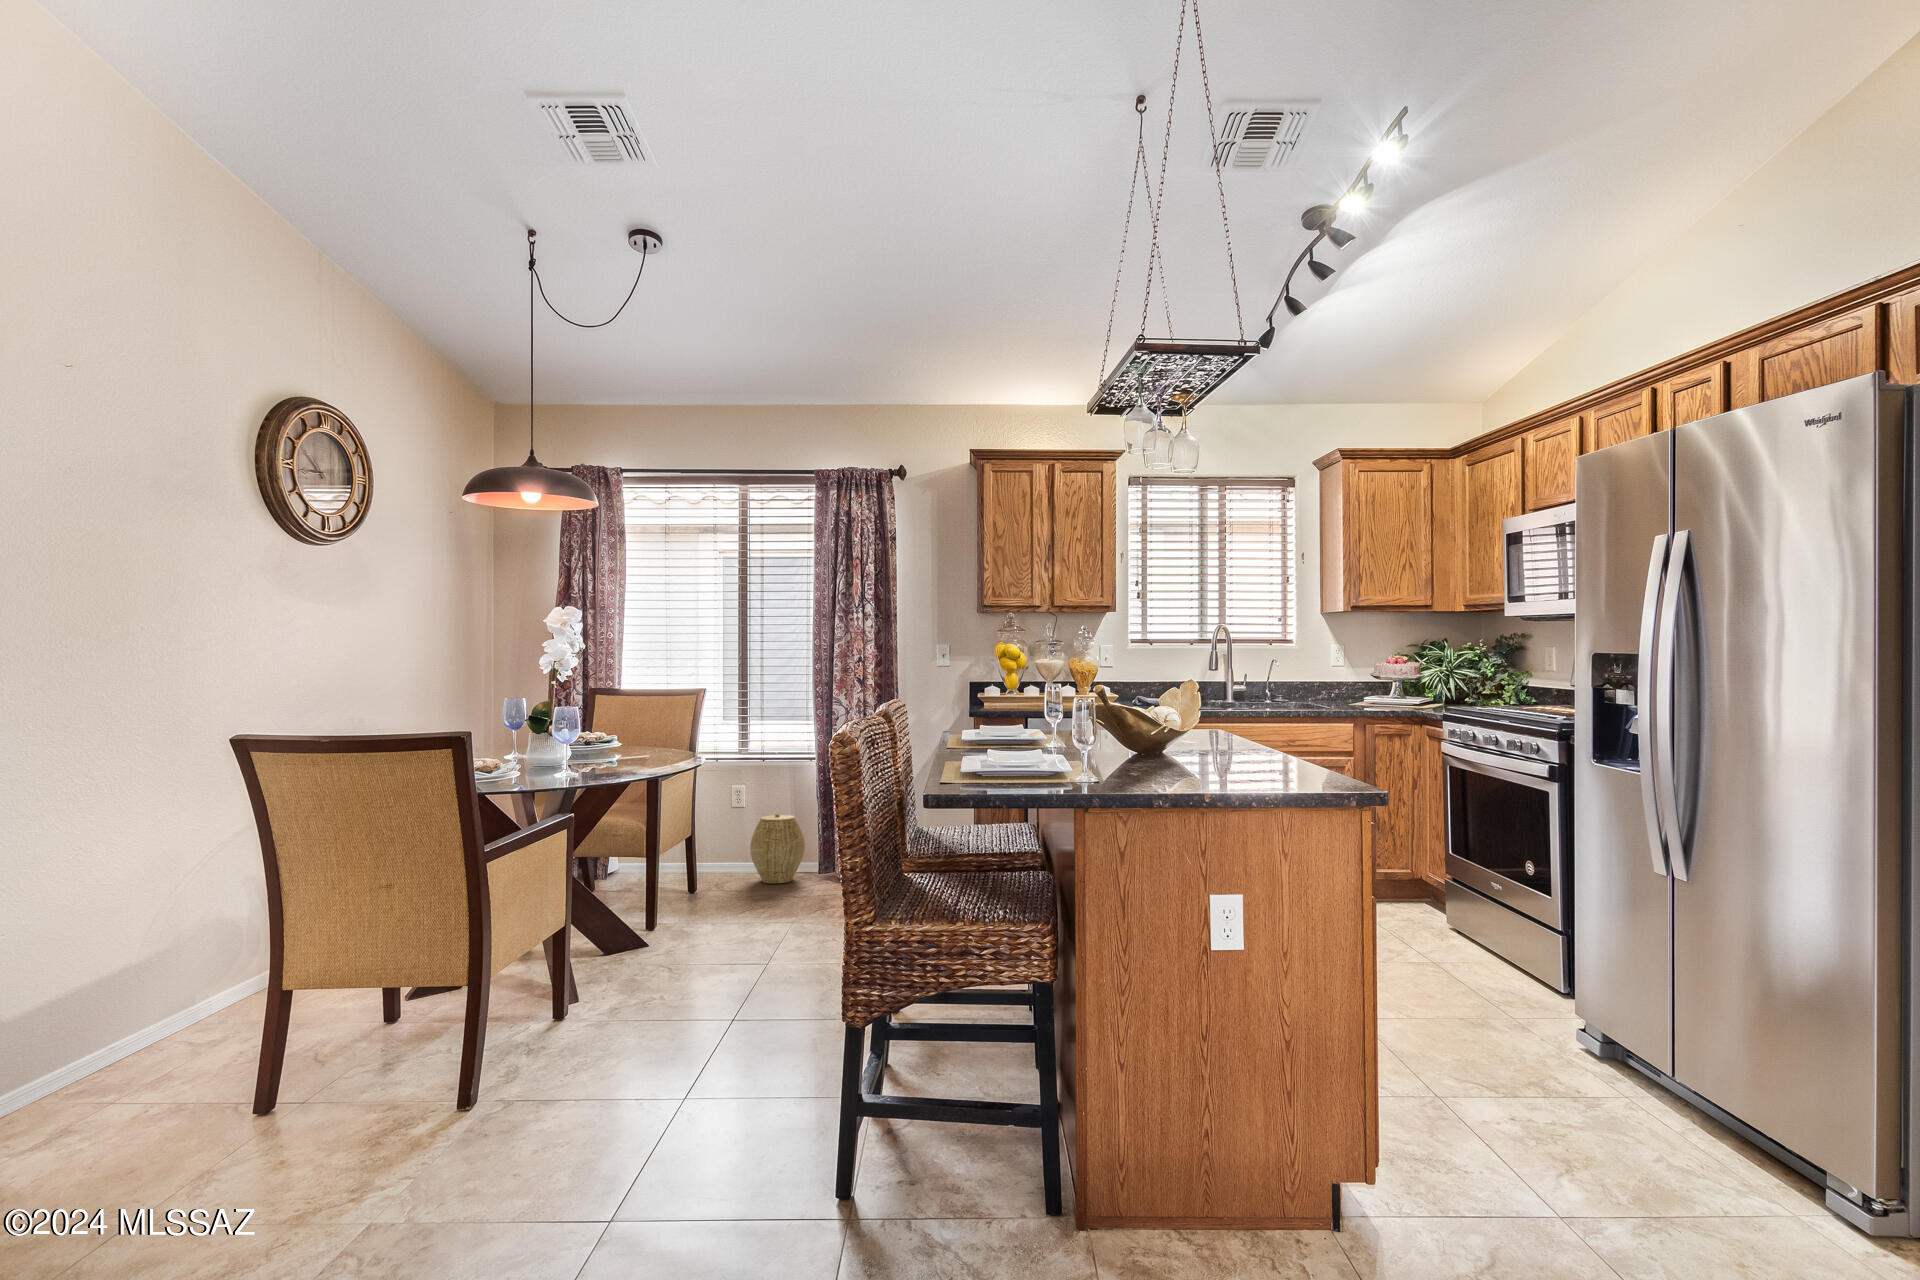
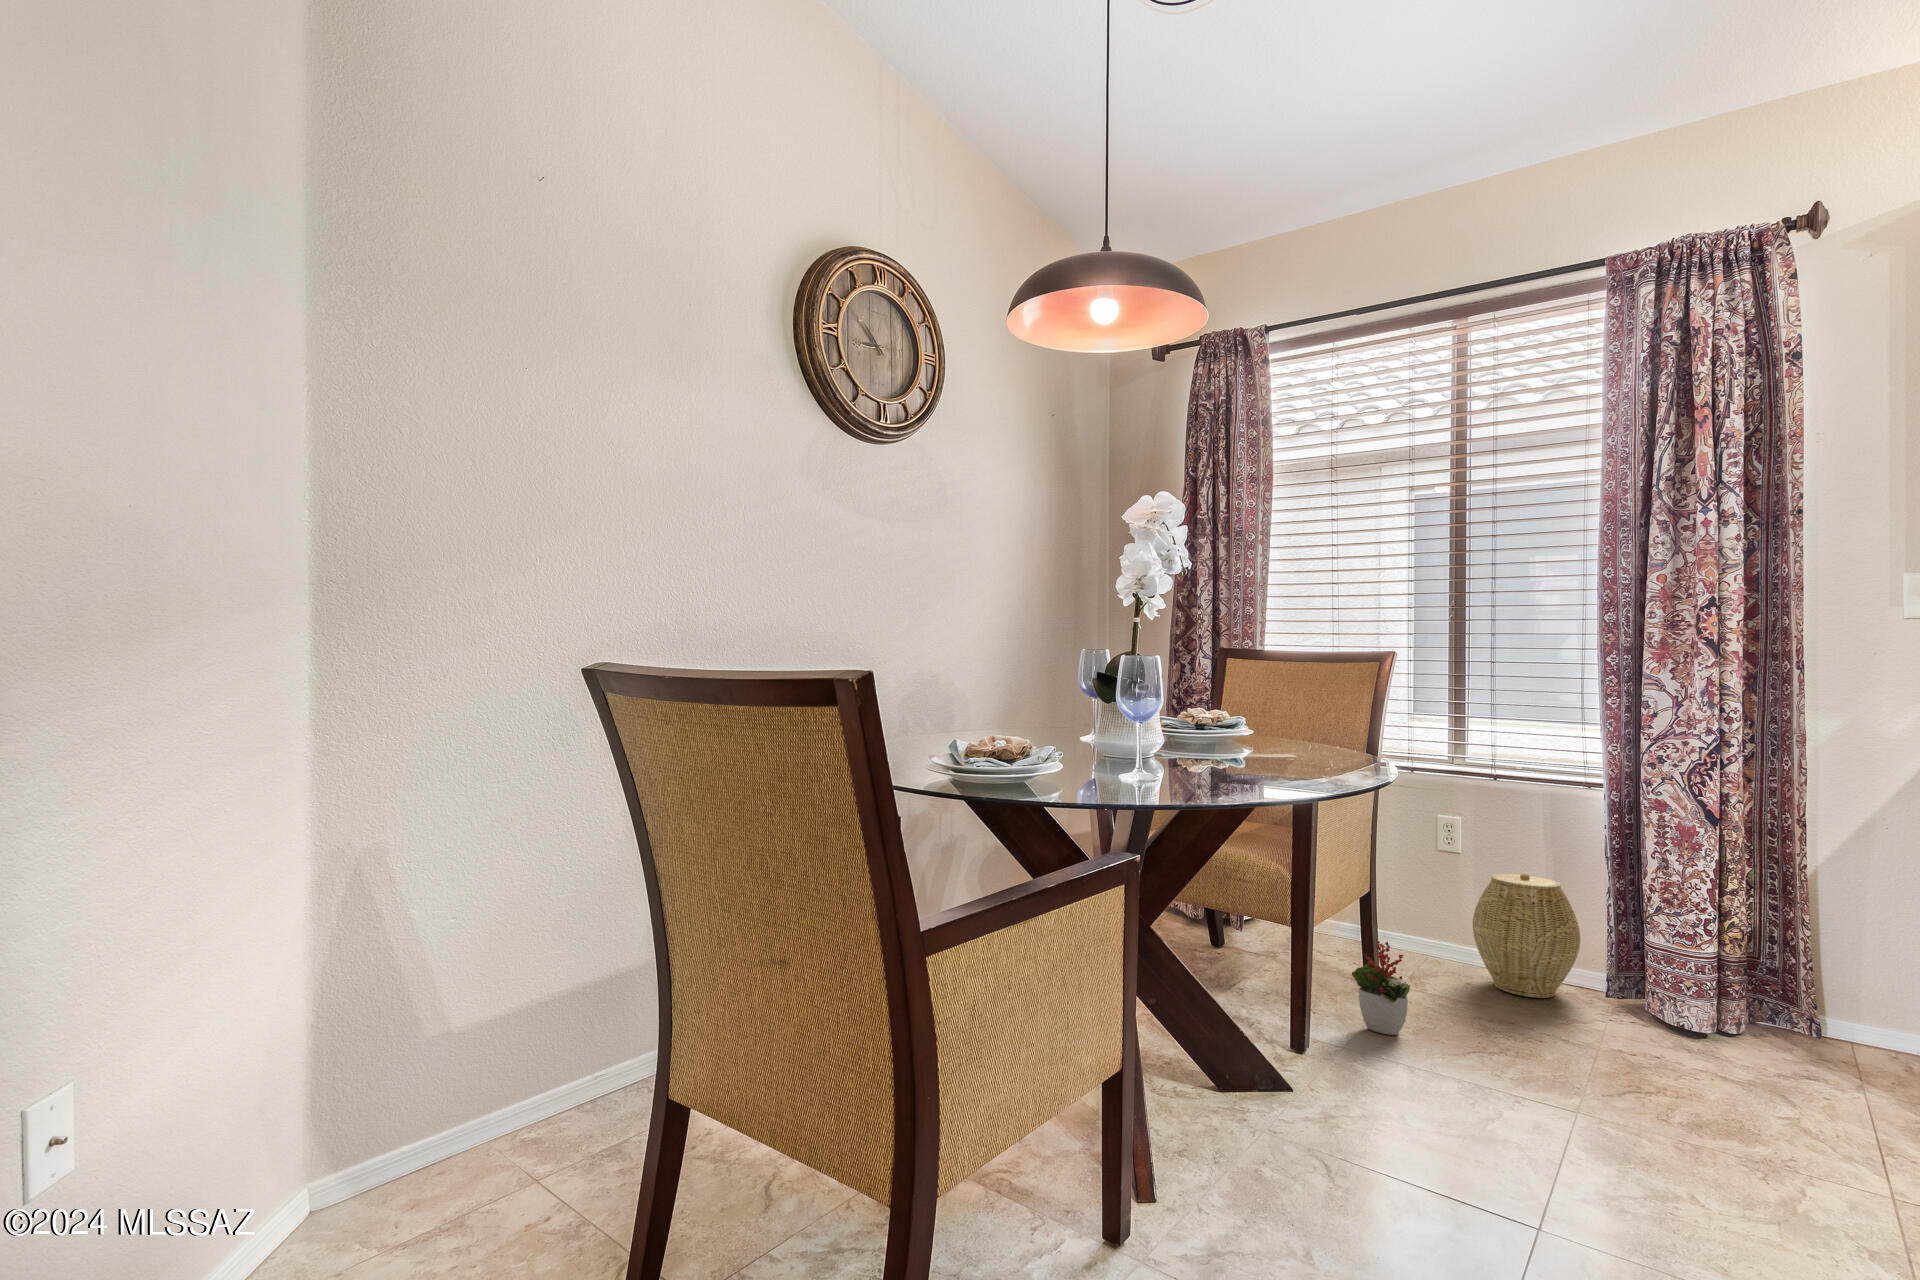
decorative plant: none [682,862,716,917] -> present [1352,940,1410,1035]

